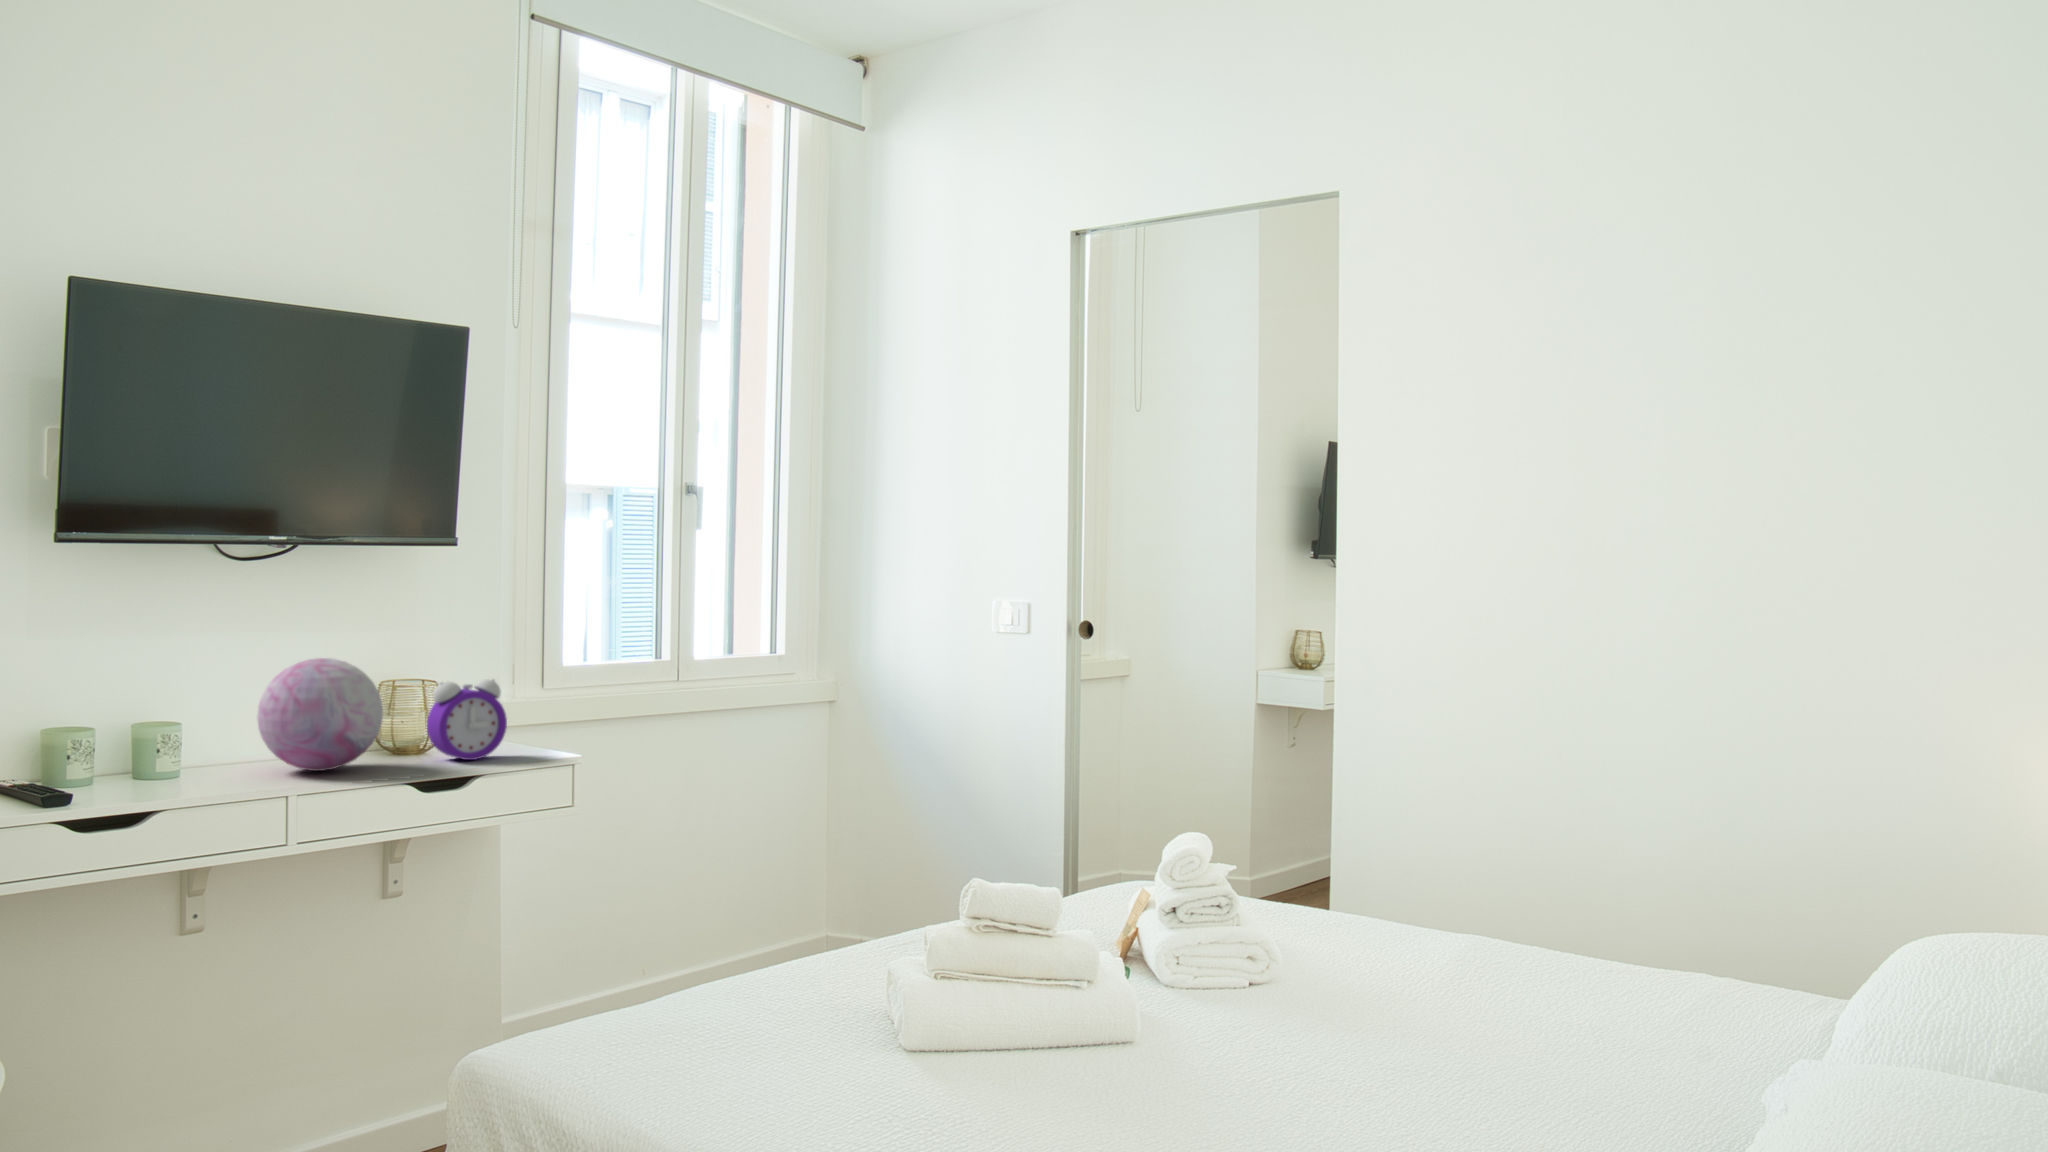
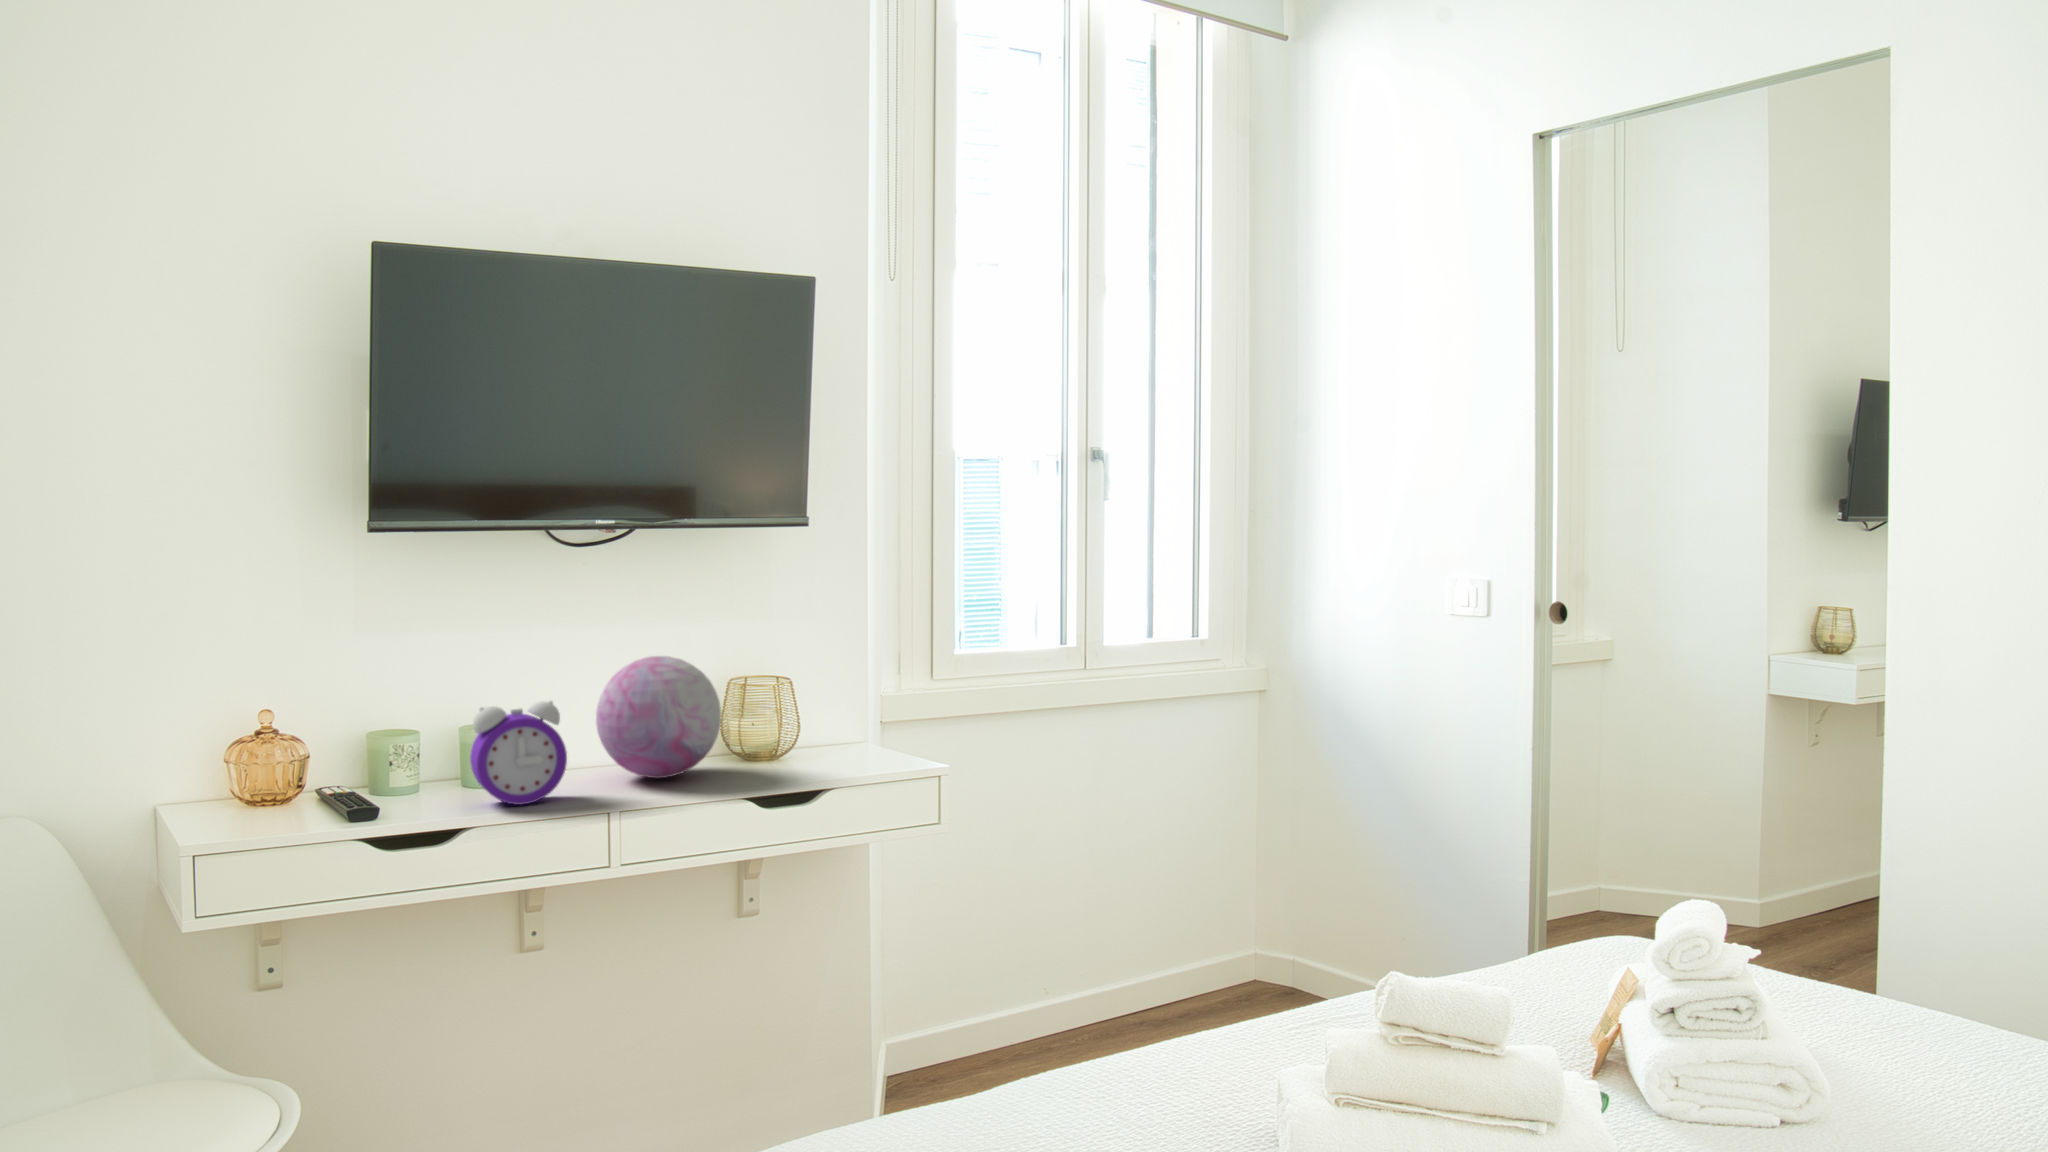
alarm clock: present [427,679,507,760] -> present [470,701,567,805]

